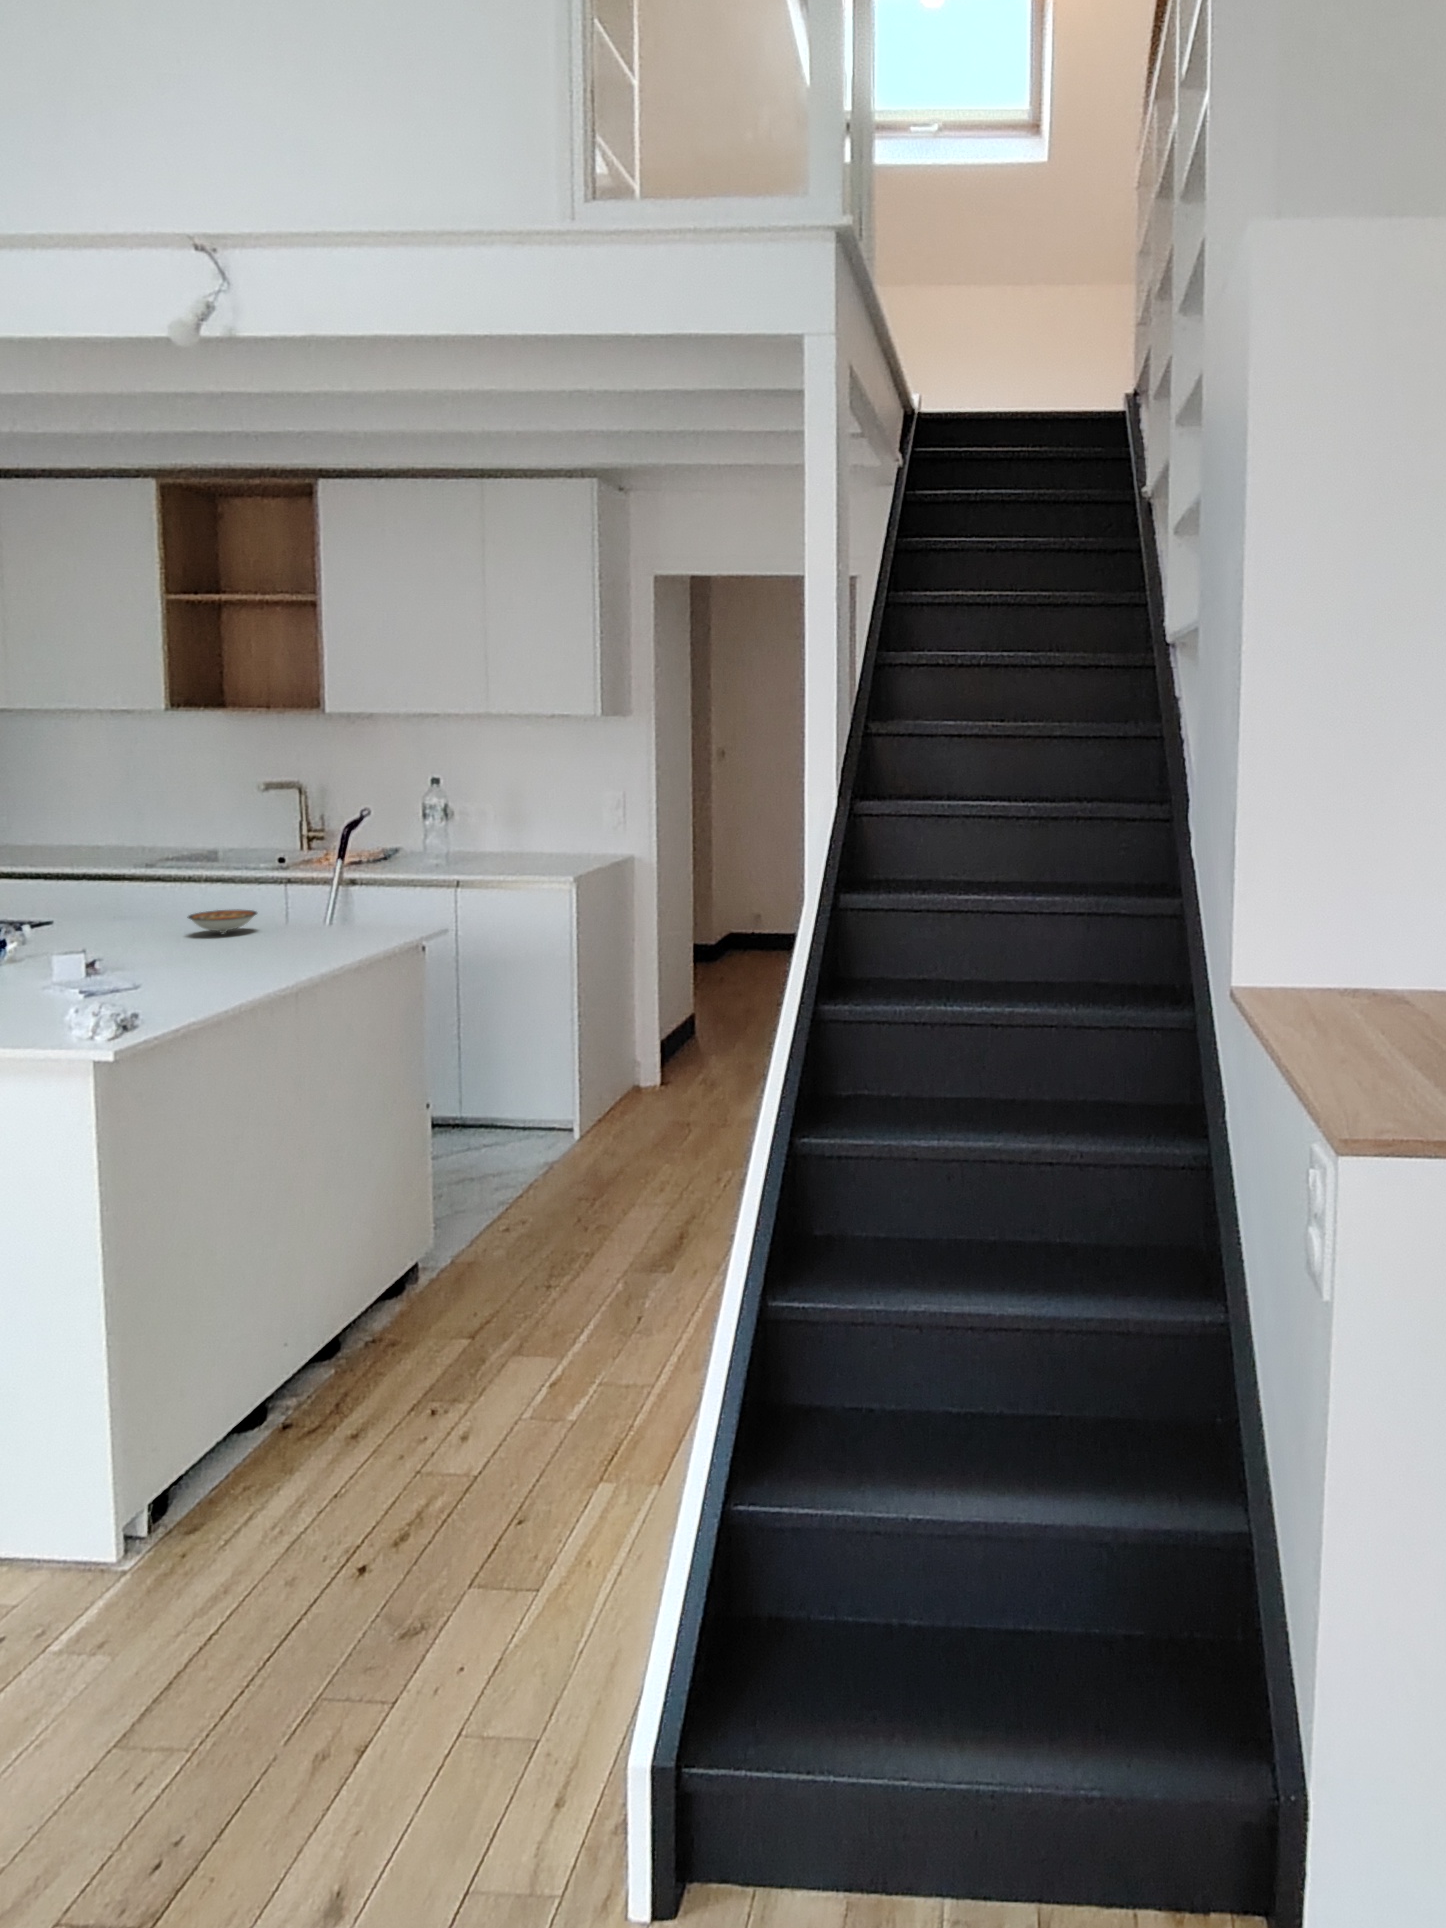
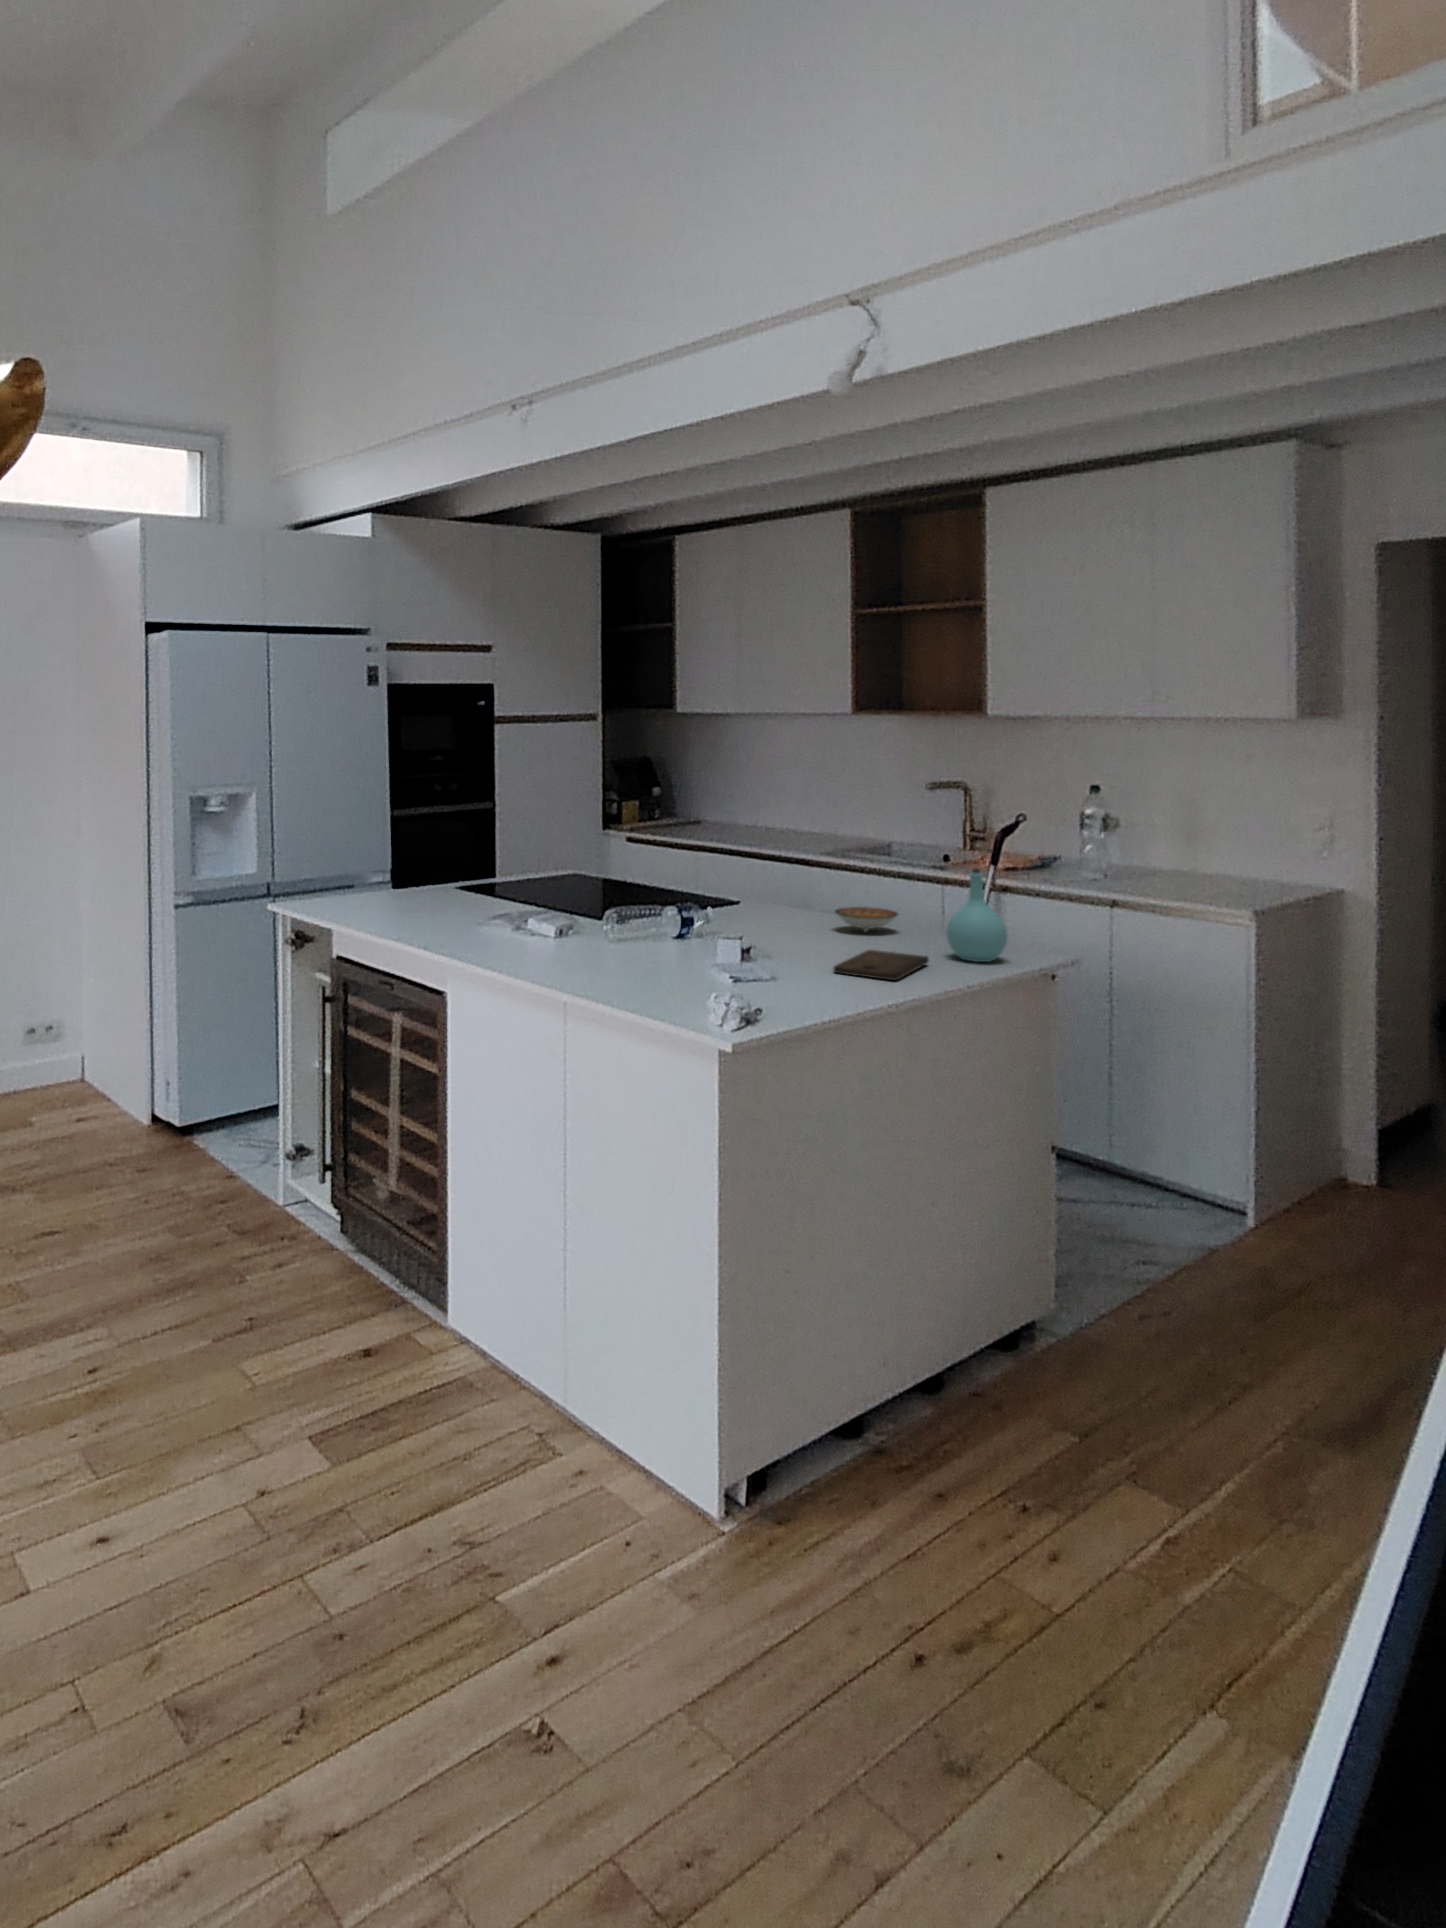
bottle: none [312,858,371,946] -> present [946,868,1008,962]
cutting board: none [202,946,298,974] -> present [833,950,929,980]

